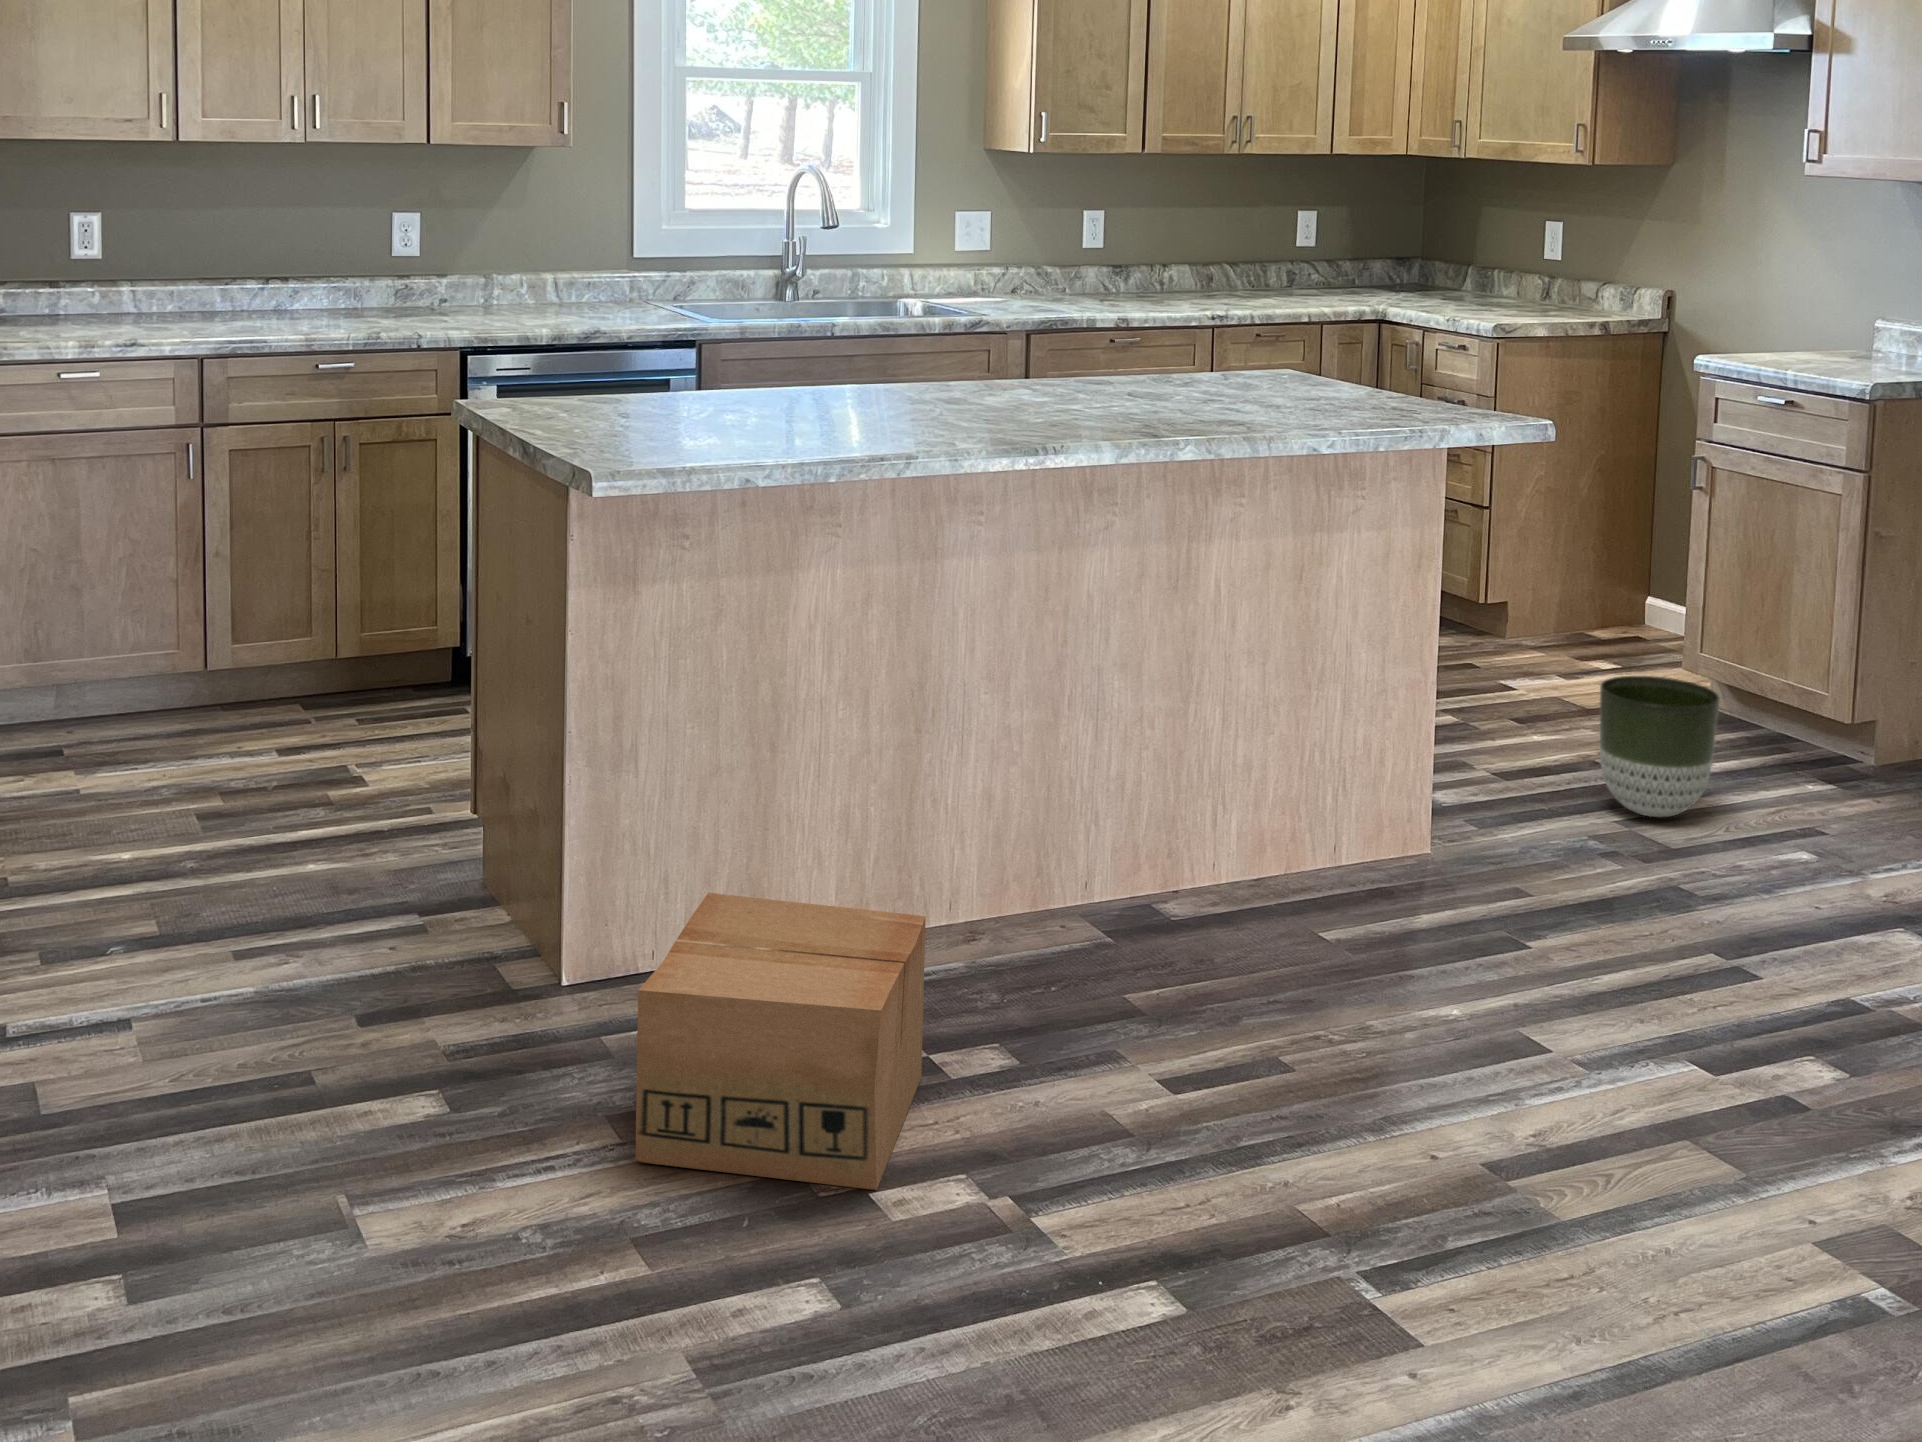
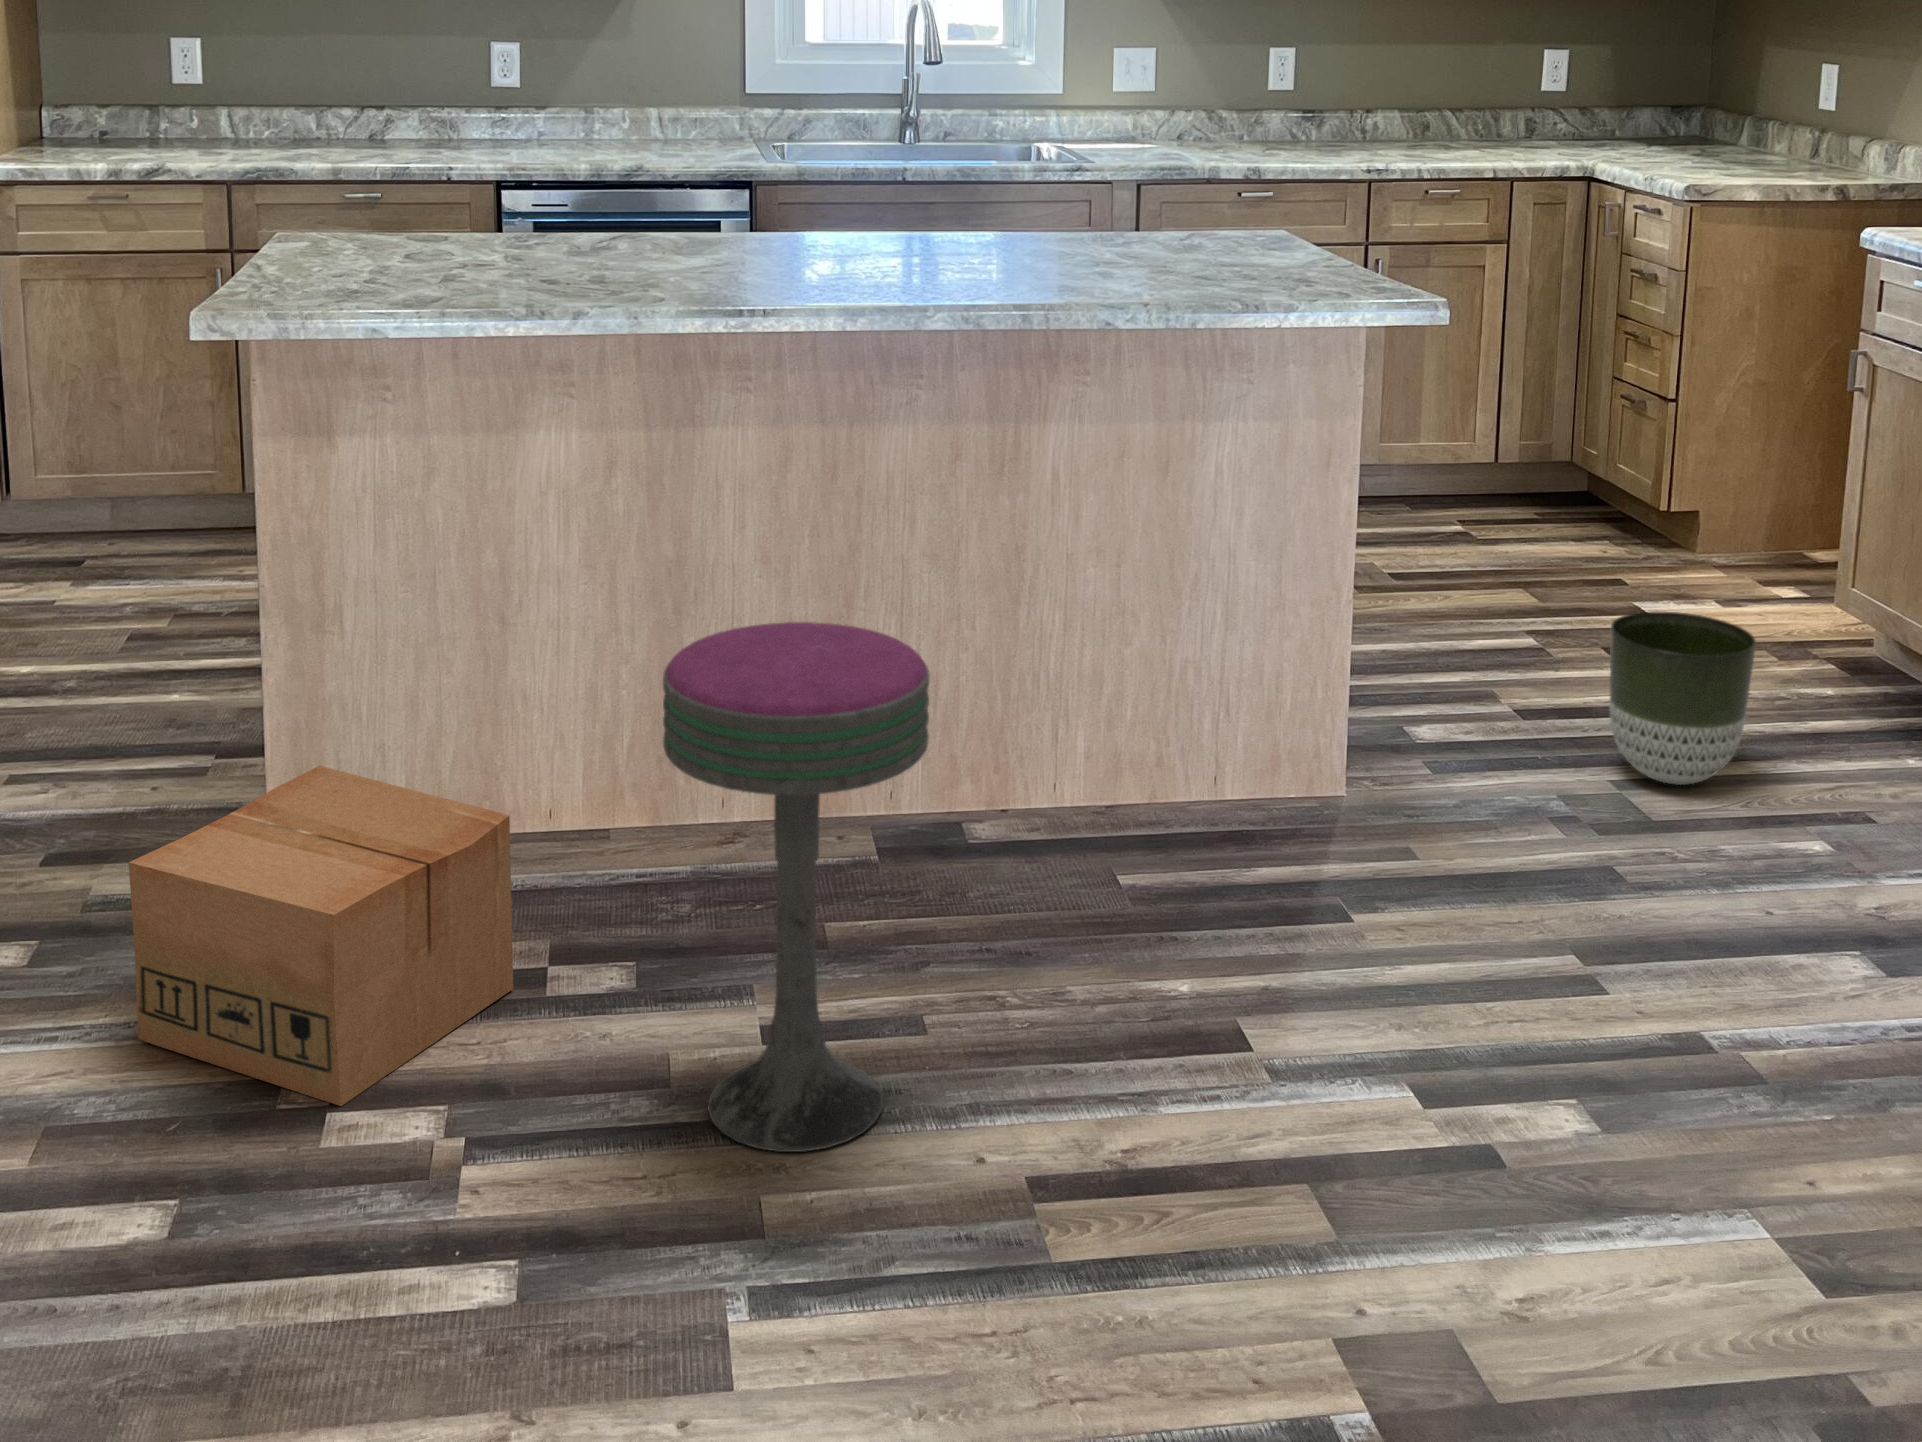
bar stool: none [1152,714,1382,1173] -> present [663,622,929,1152]

